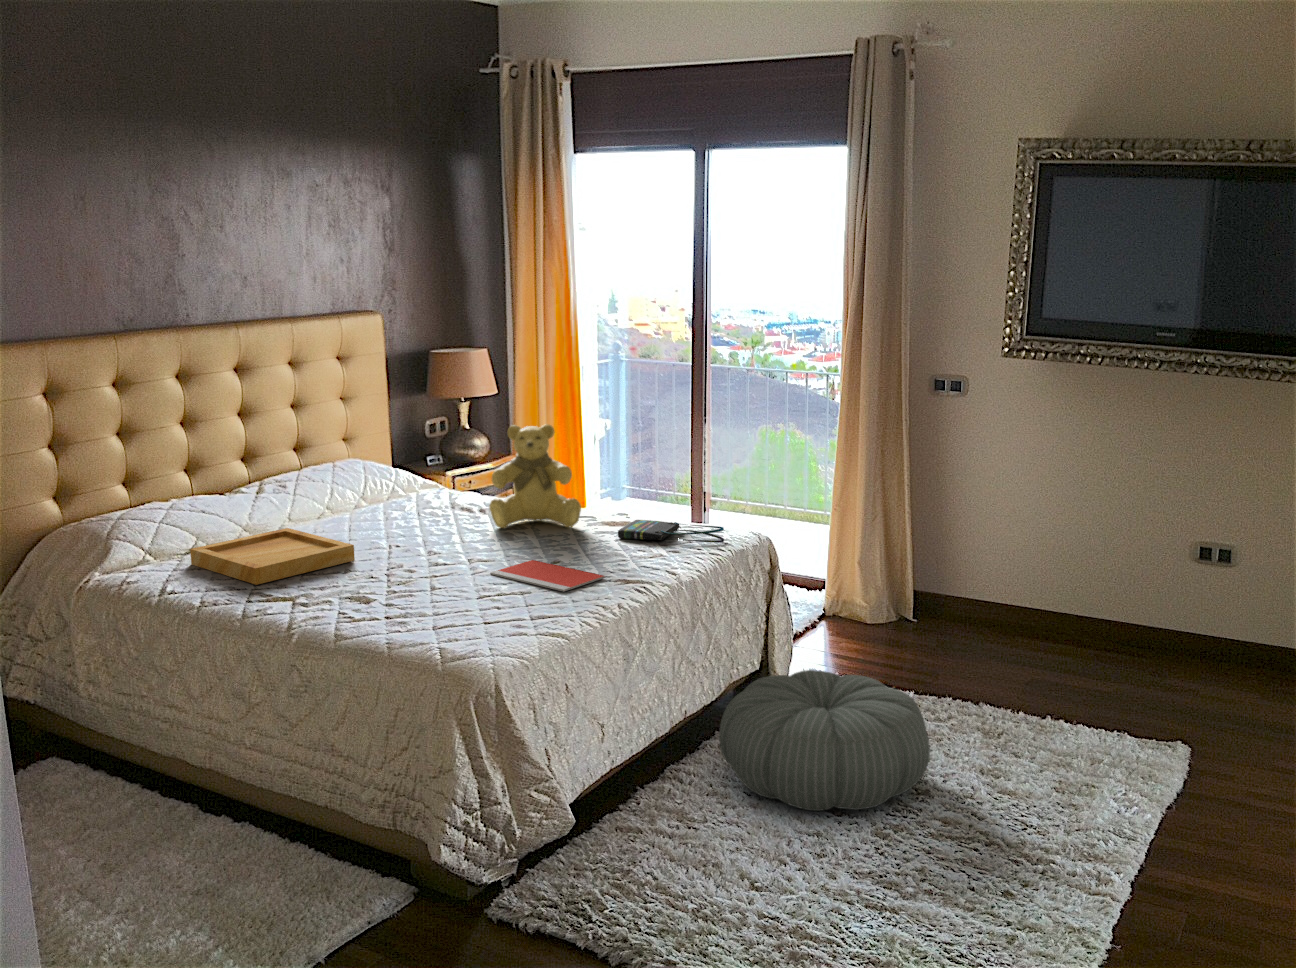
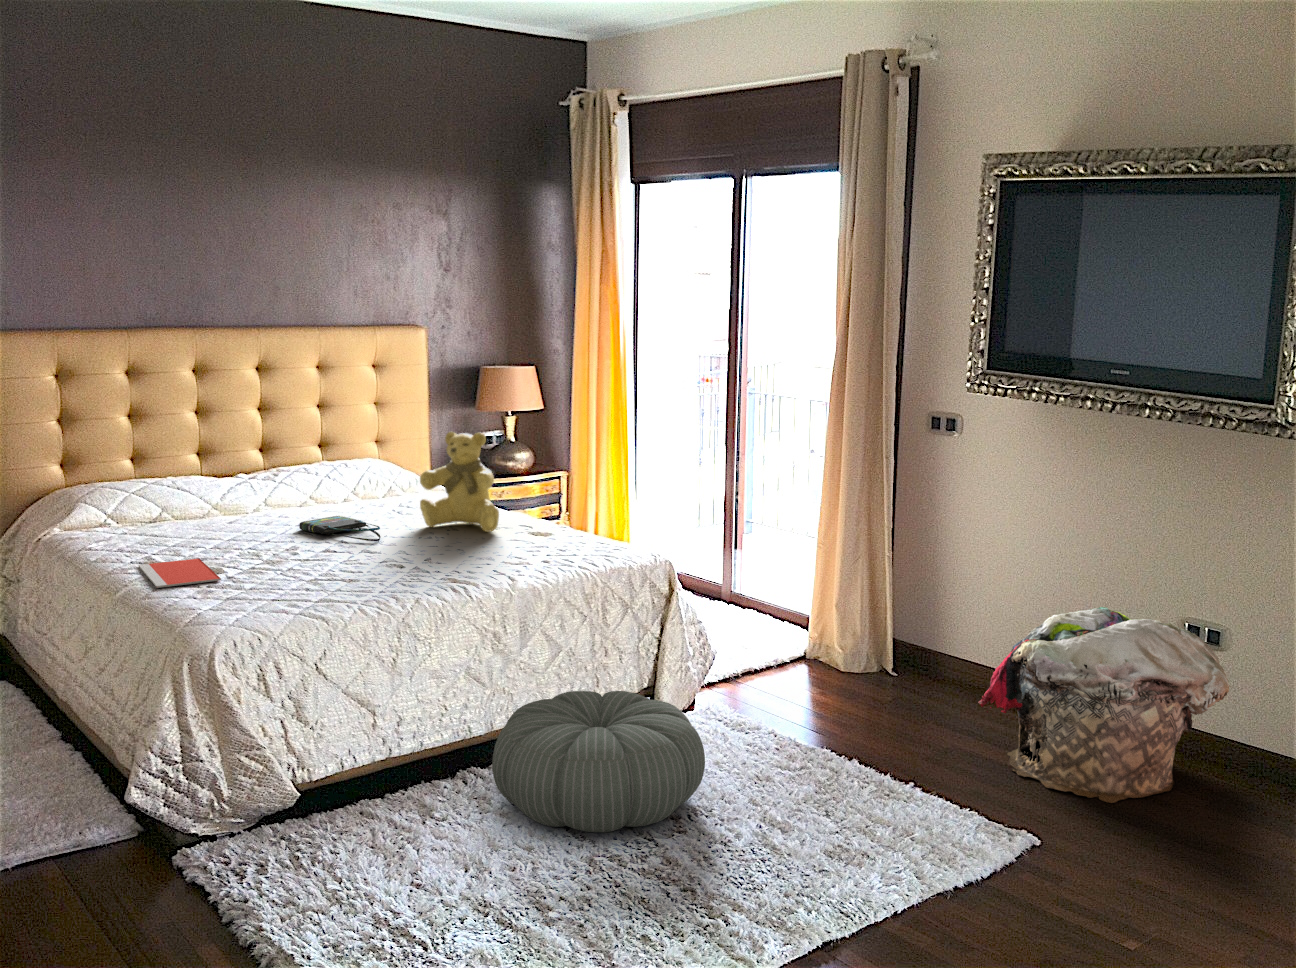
tote bag: present [618,520,724,542] -> present [299,516,381,541]
tray: present [190,528,355,585] -> none [138,509,262,551]
laundry basket: none [1069,541,1281,710] -> present [979,607,1230,803]
notebook: present [491,560,605,592] -> present [139,559,221,588]

